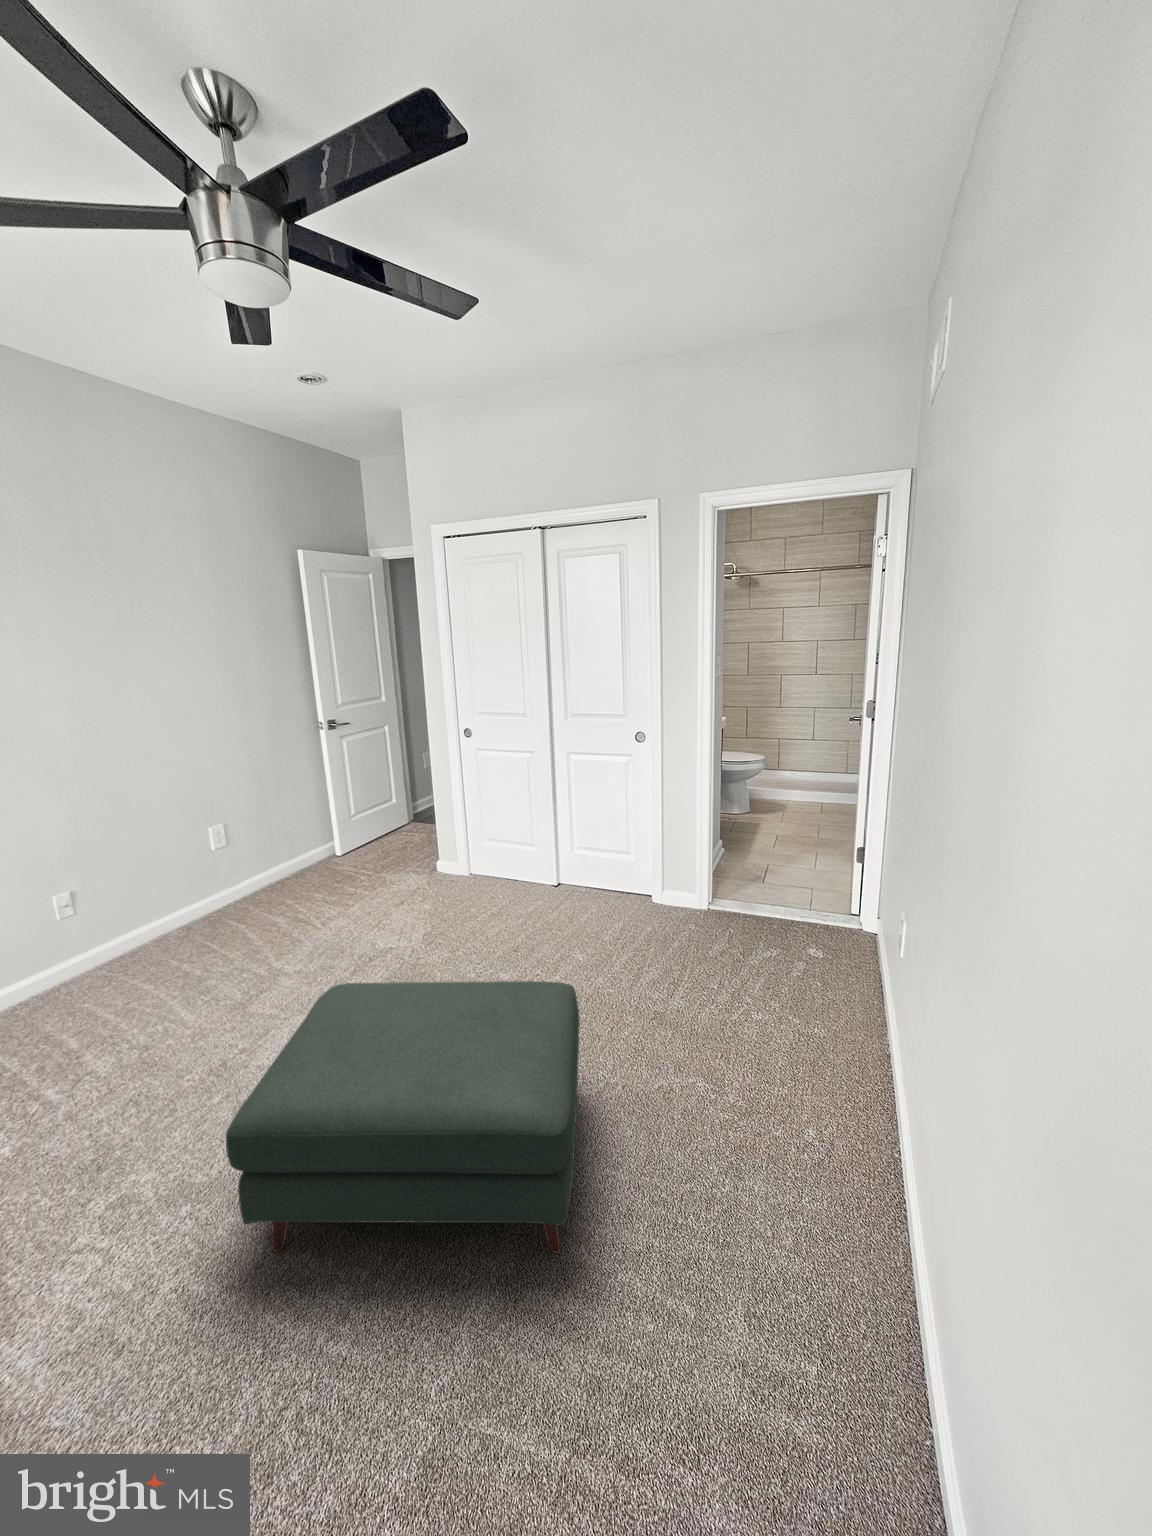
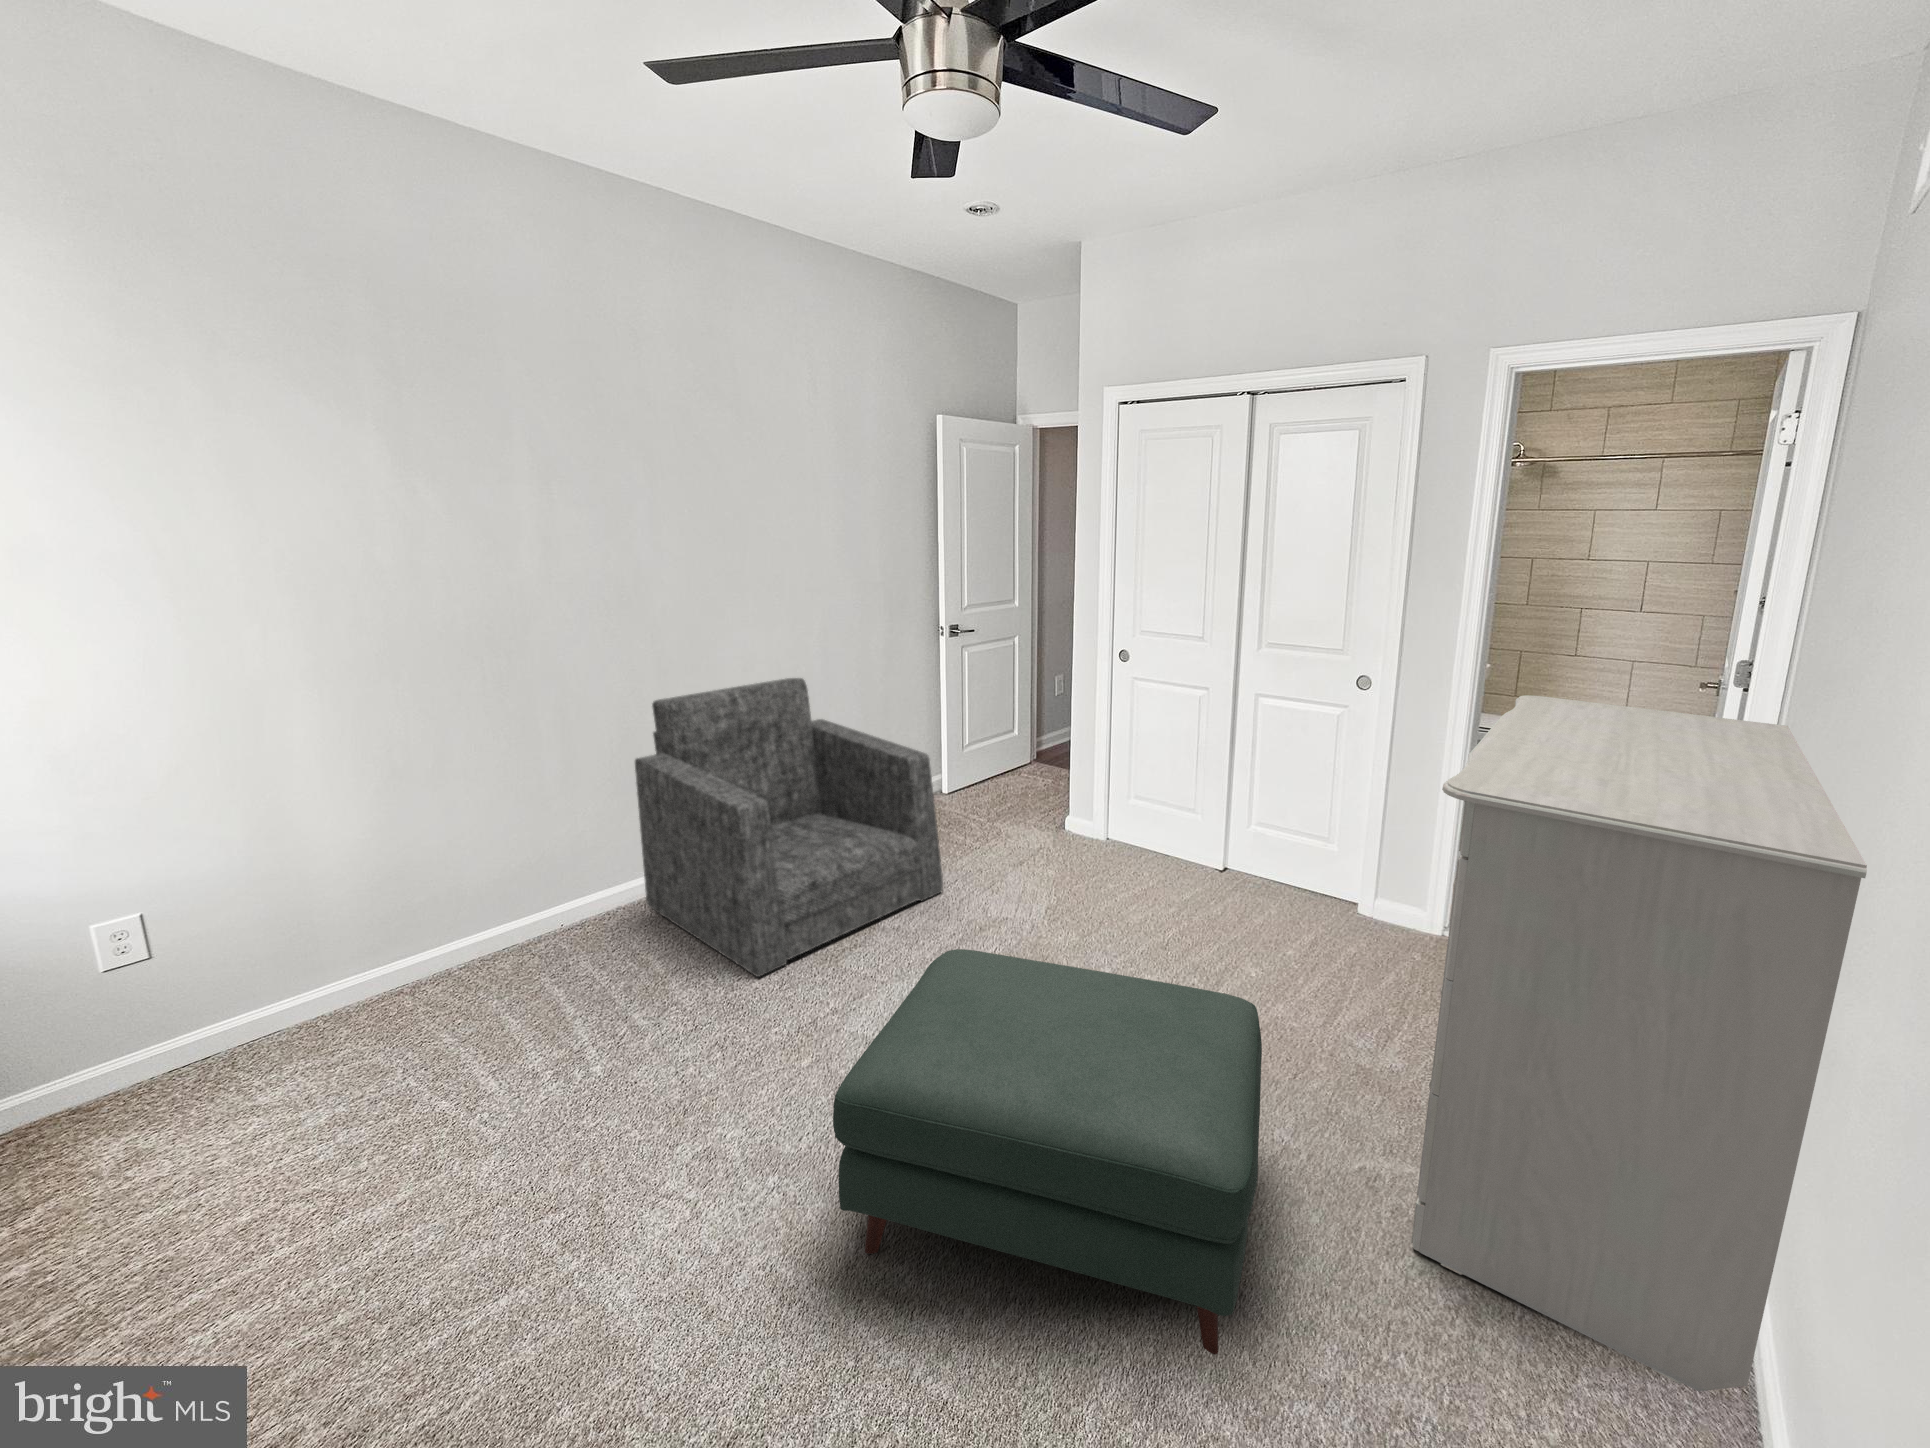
dresser: none [682,740,929,1185] -> present [1411,695,1867,1392]
armchair: none [30,776,339,1035] -> present [635,678,943,977]

